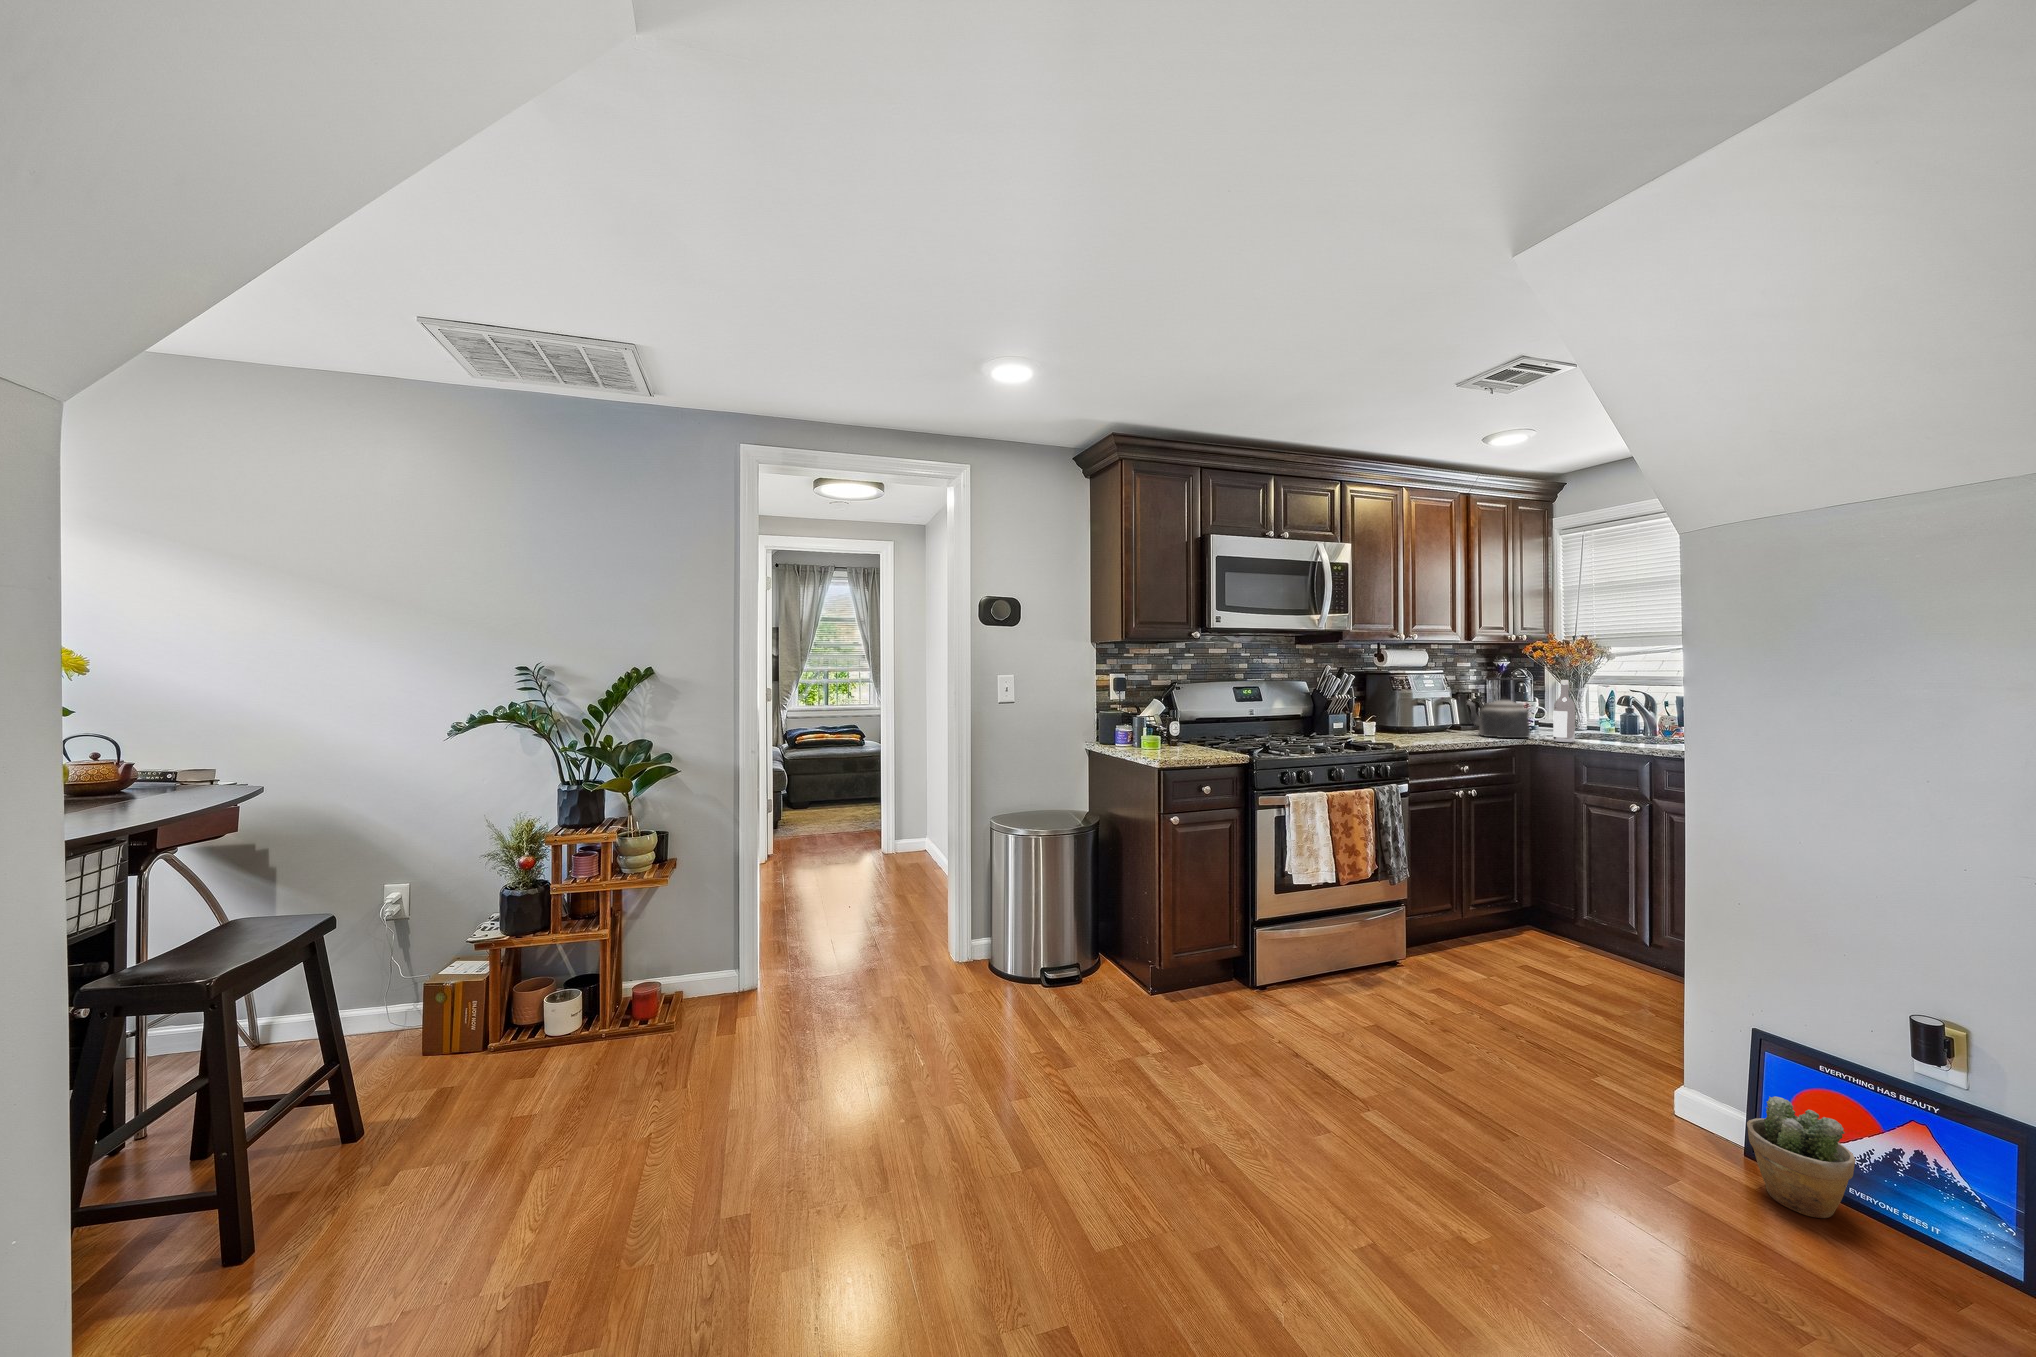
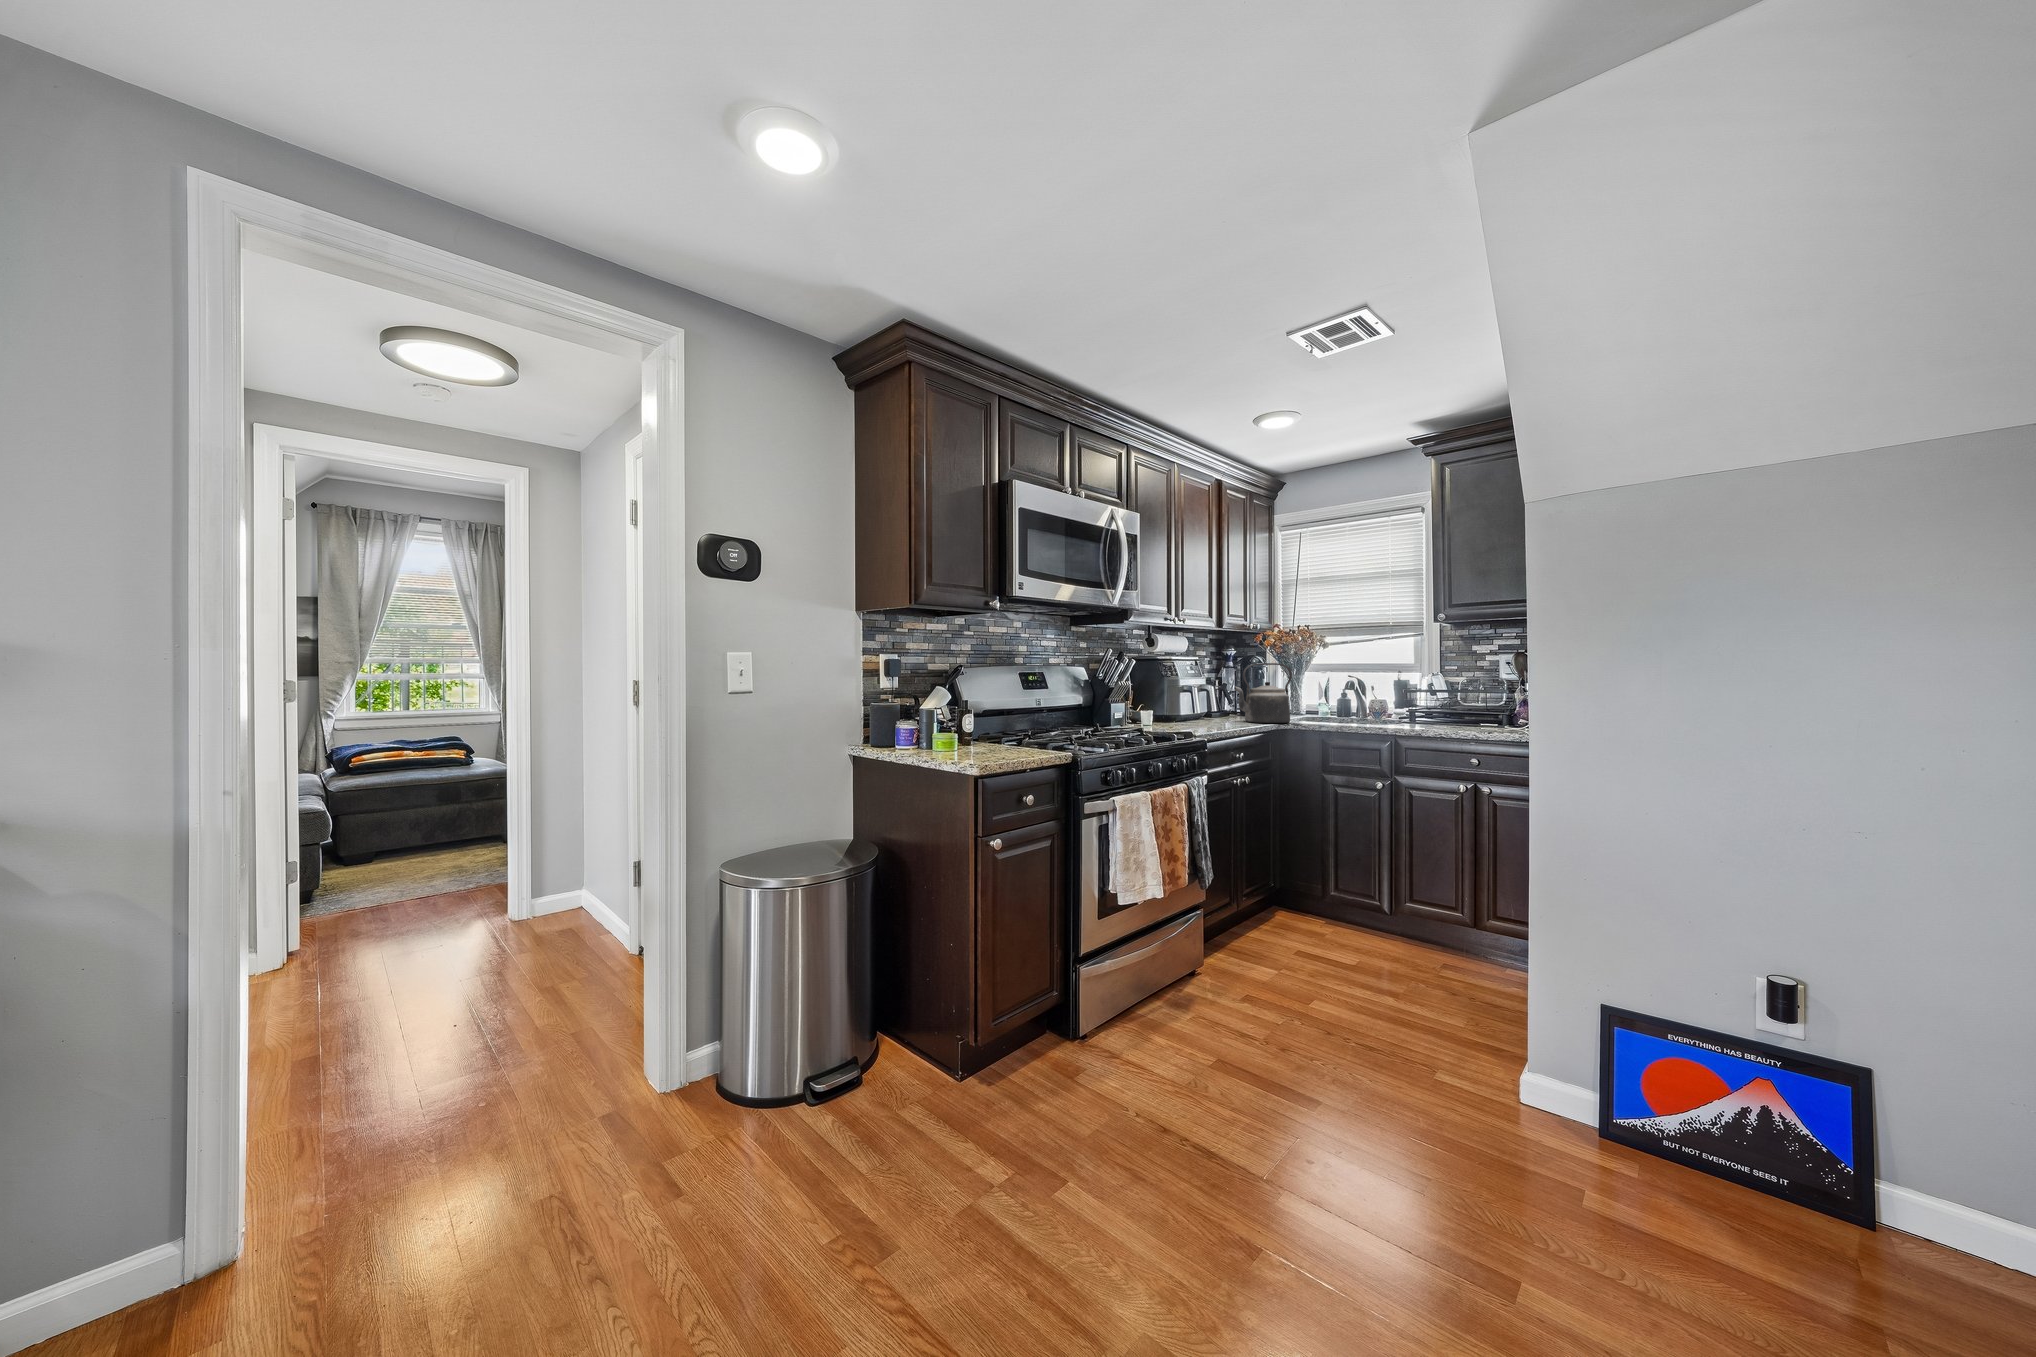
wine bottle: present [1553,680,1575,742] -> none [1314,664,1332,725]
potted plant: present [1747,1096,1855,1218] -> none [1627,1077,1729,1199]

